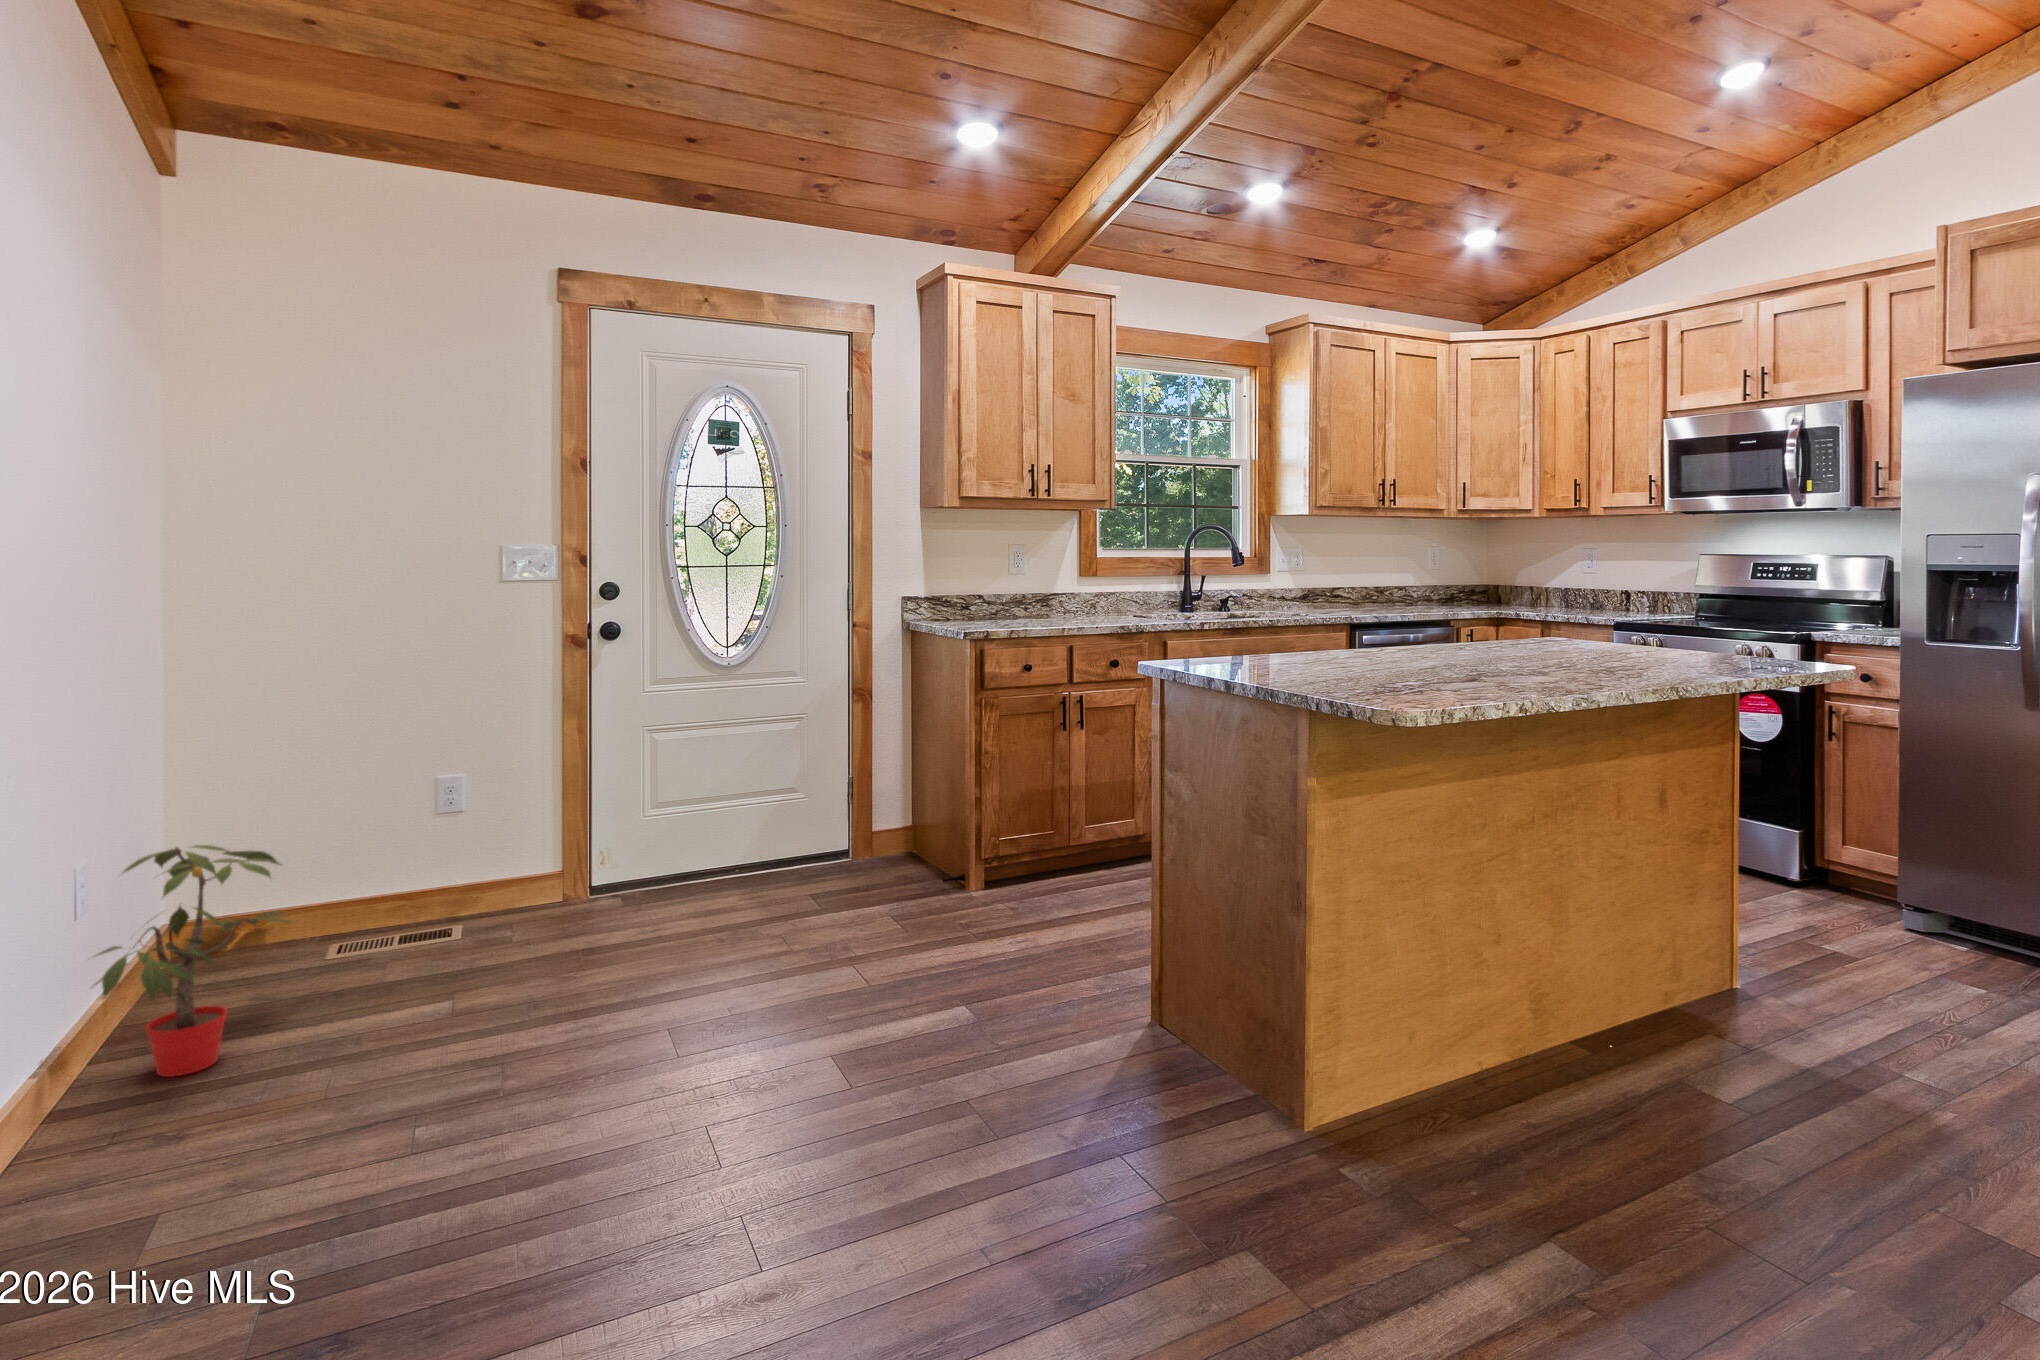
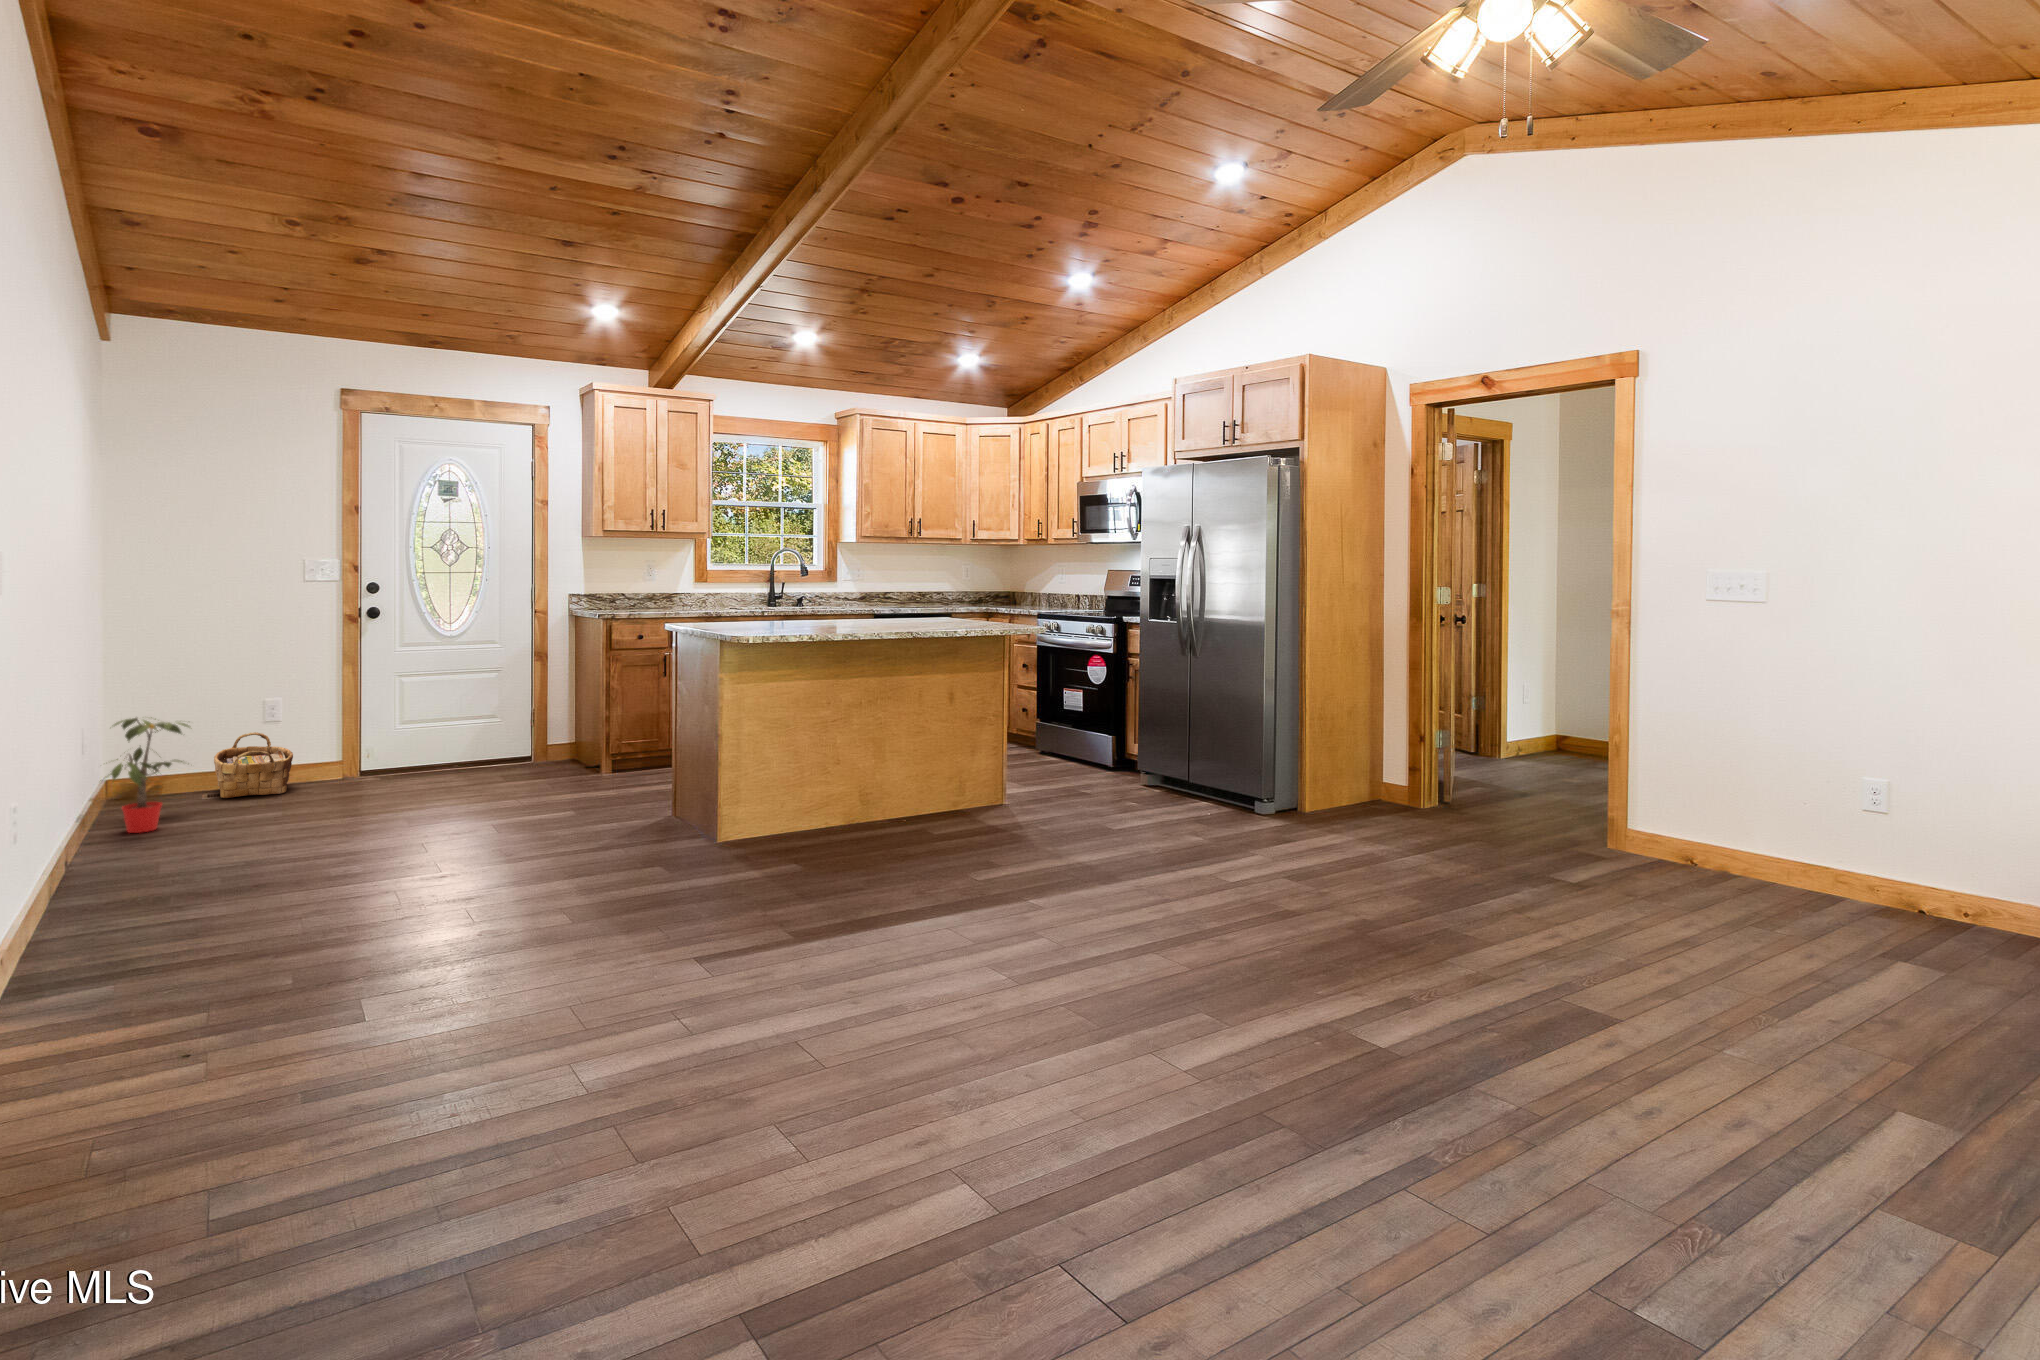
woven basket: none [352,833,485,958] -> present [214,732,293,798]

